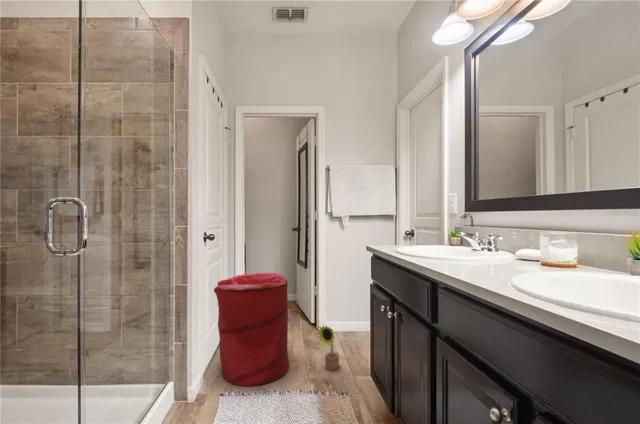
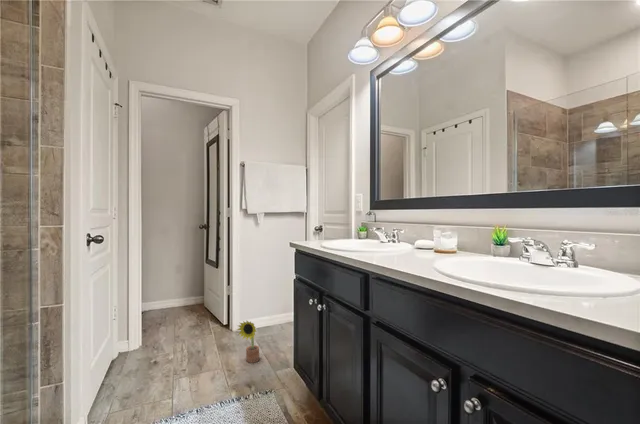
laundry hamper: present [214,272,289,386] -> none [123,273,209,393]

